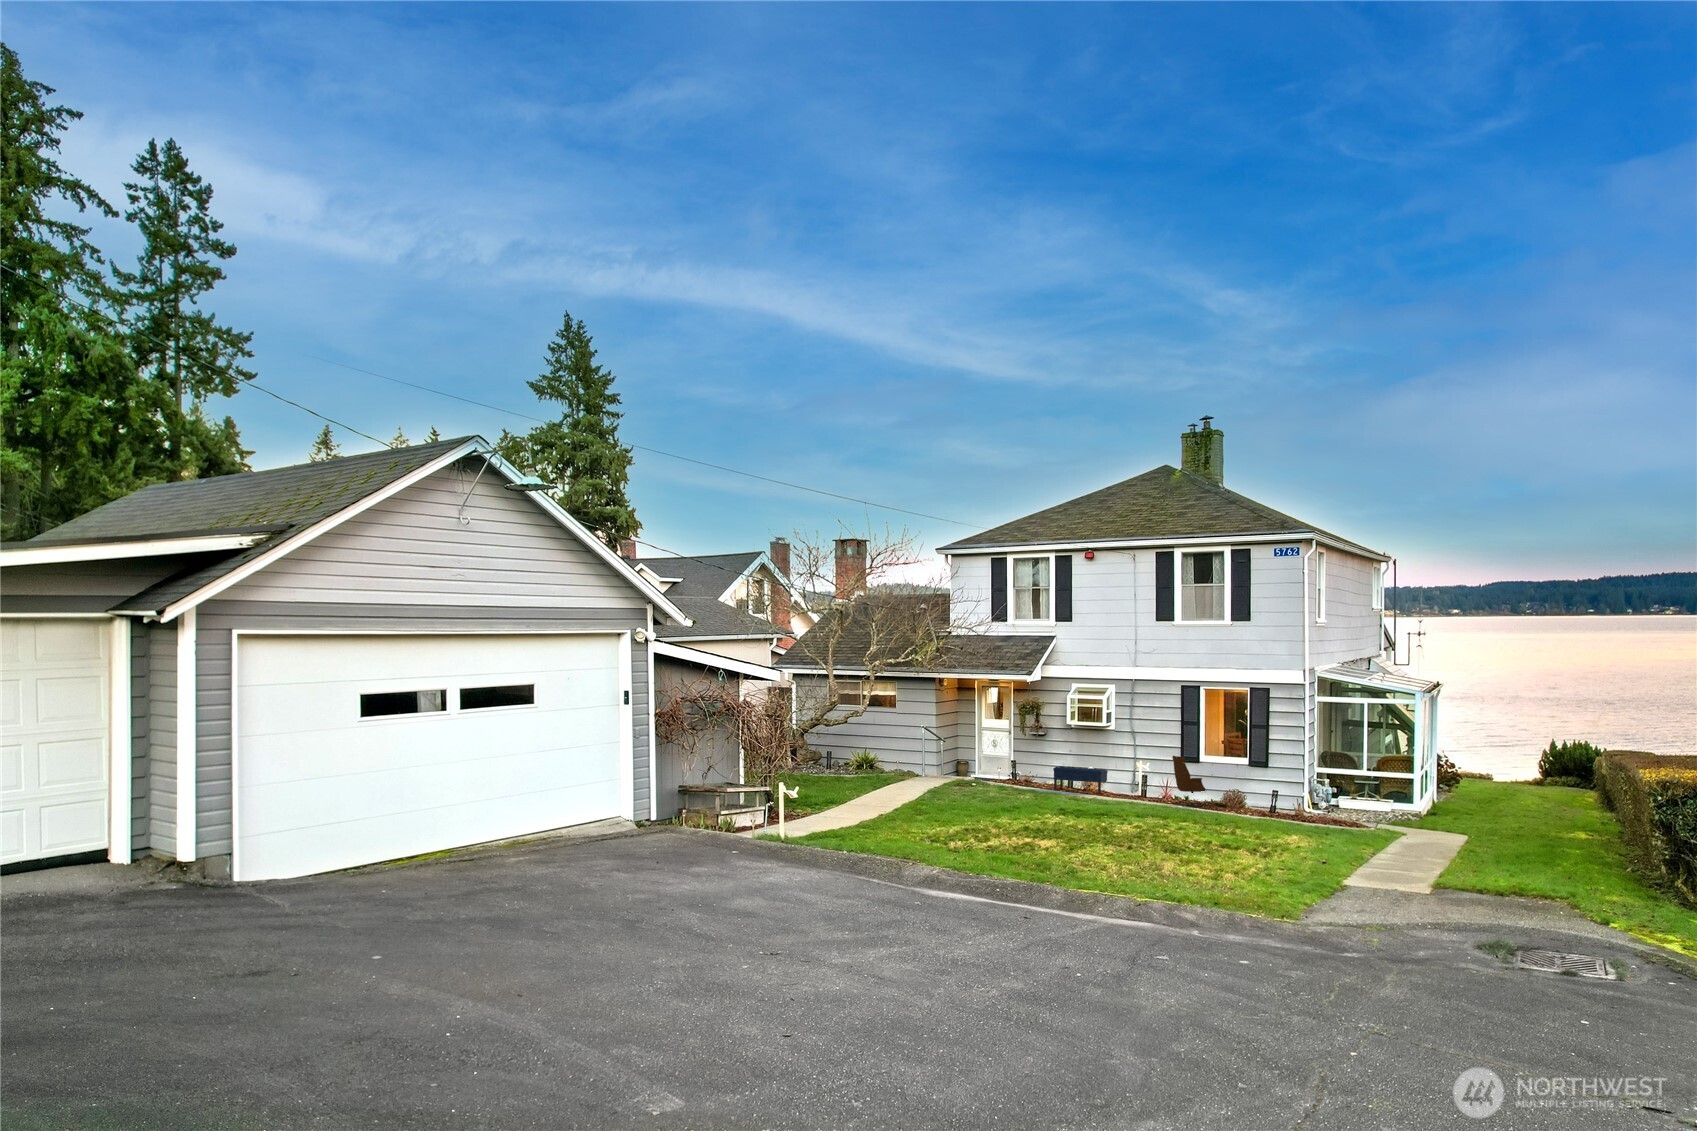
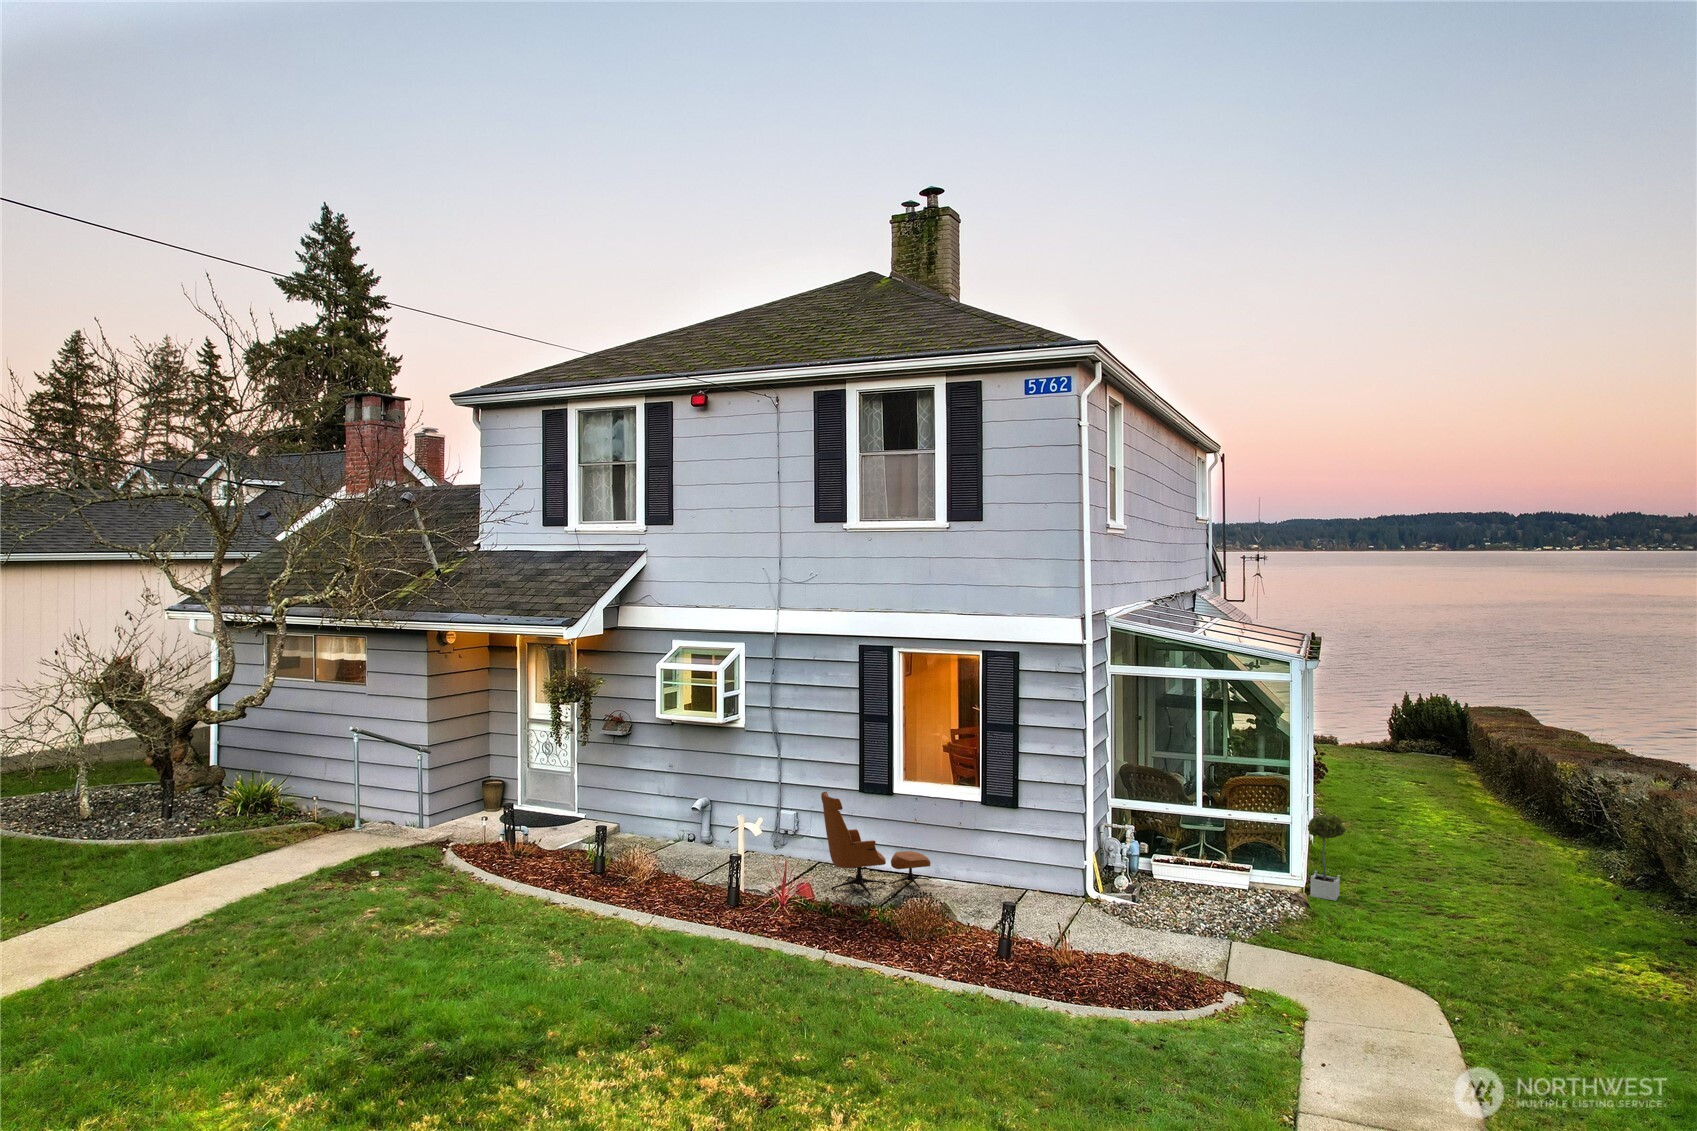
bench: present [1053,766,1108,794] -> none [627,794,724,856]
potted tree: none [1423,772,1442,816] -> present [1308,815,1345,901]

